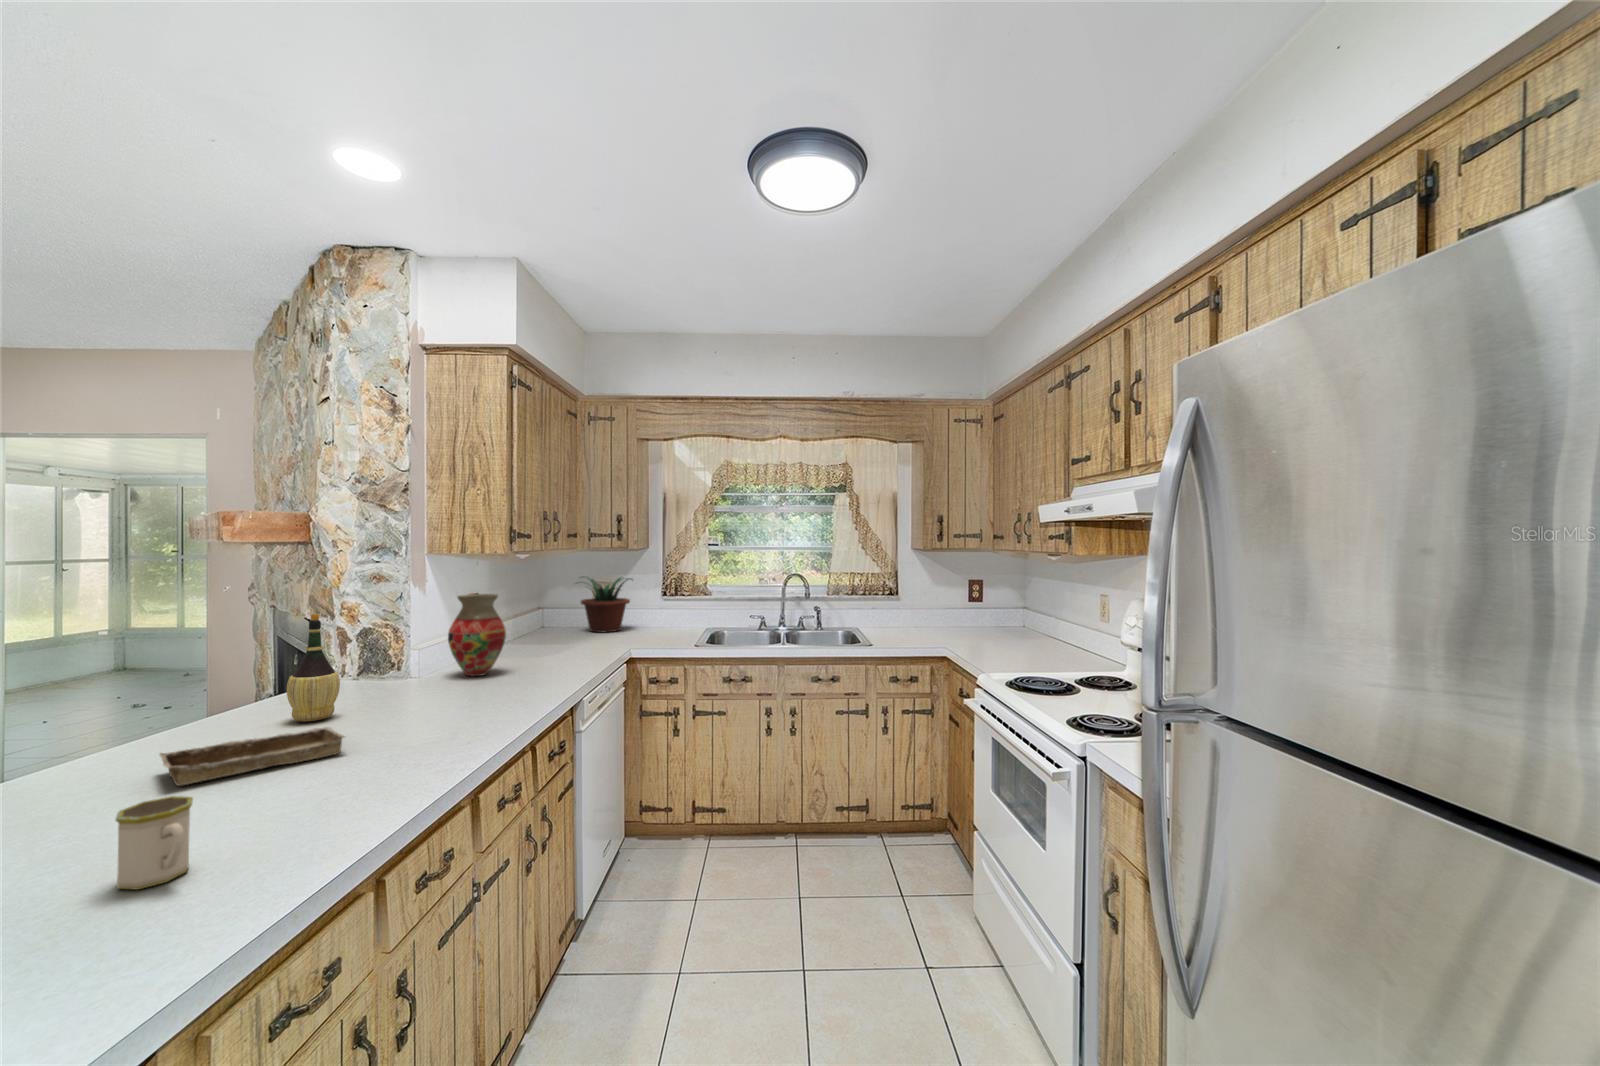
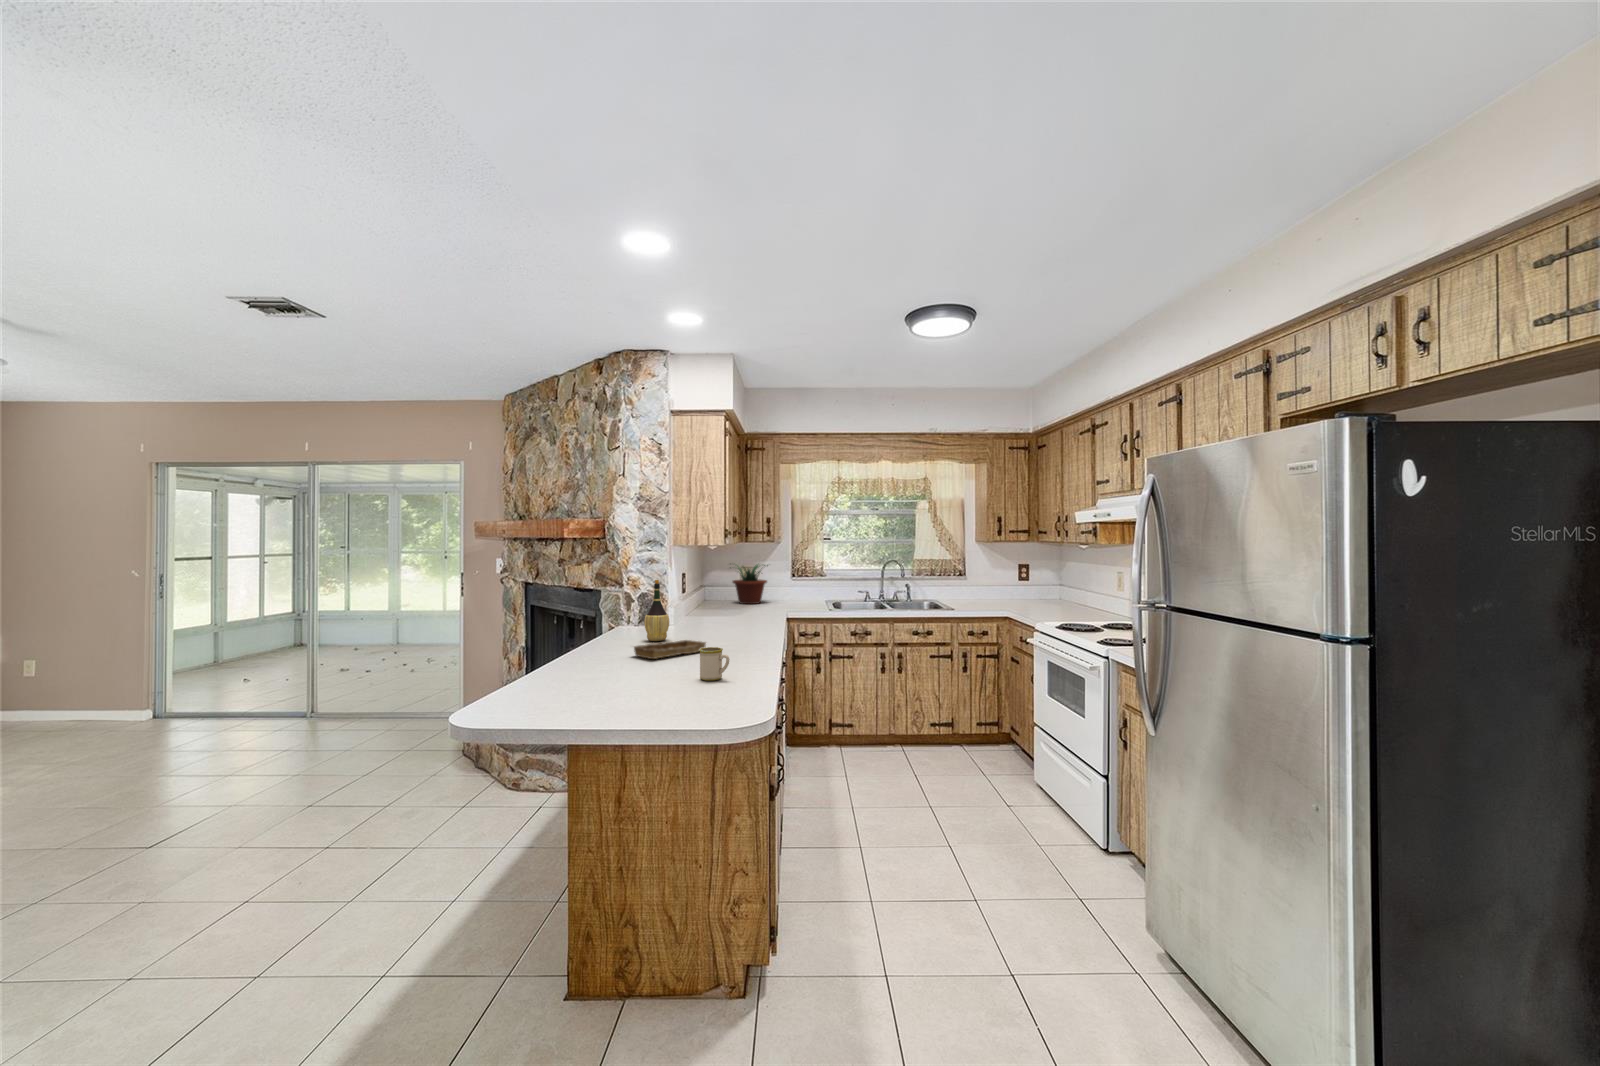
vase: present [448,594,506,676] -> none [692,572,726,625]

